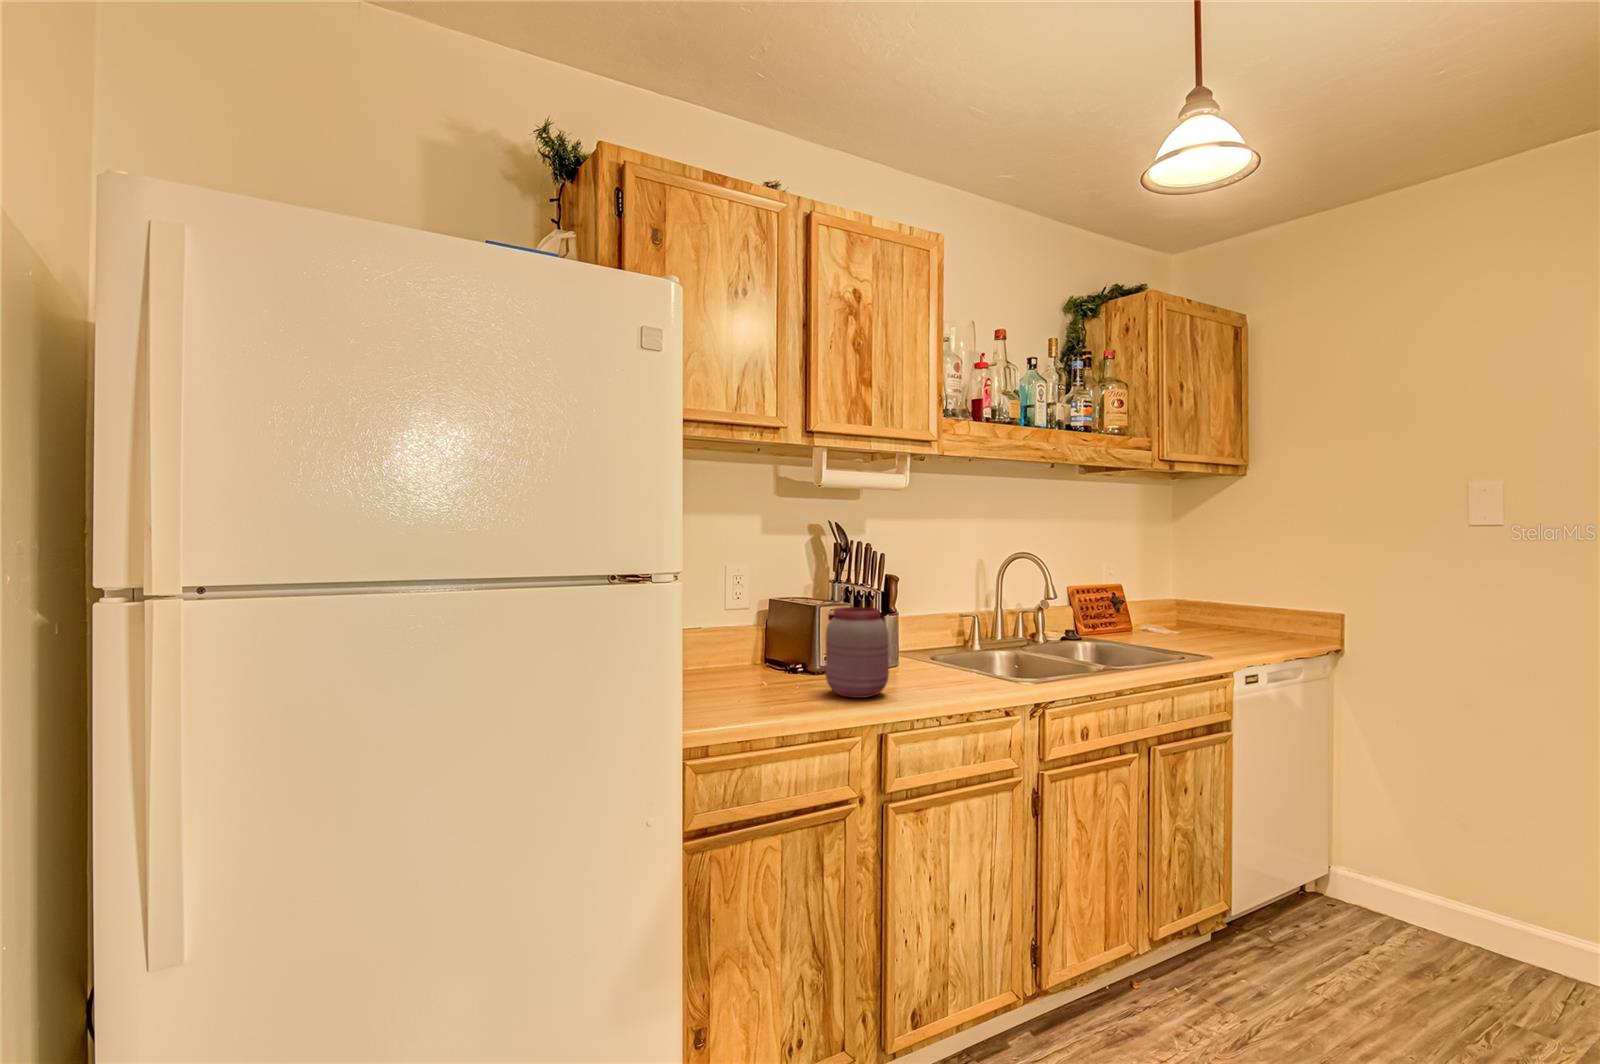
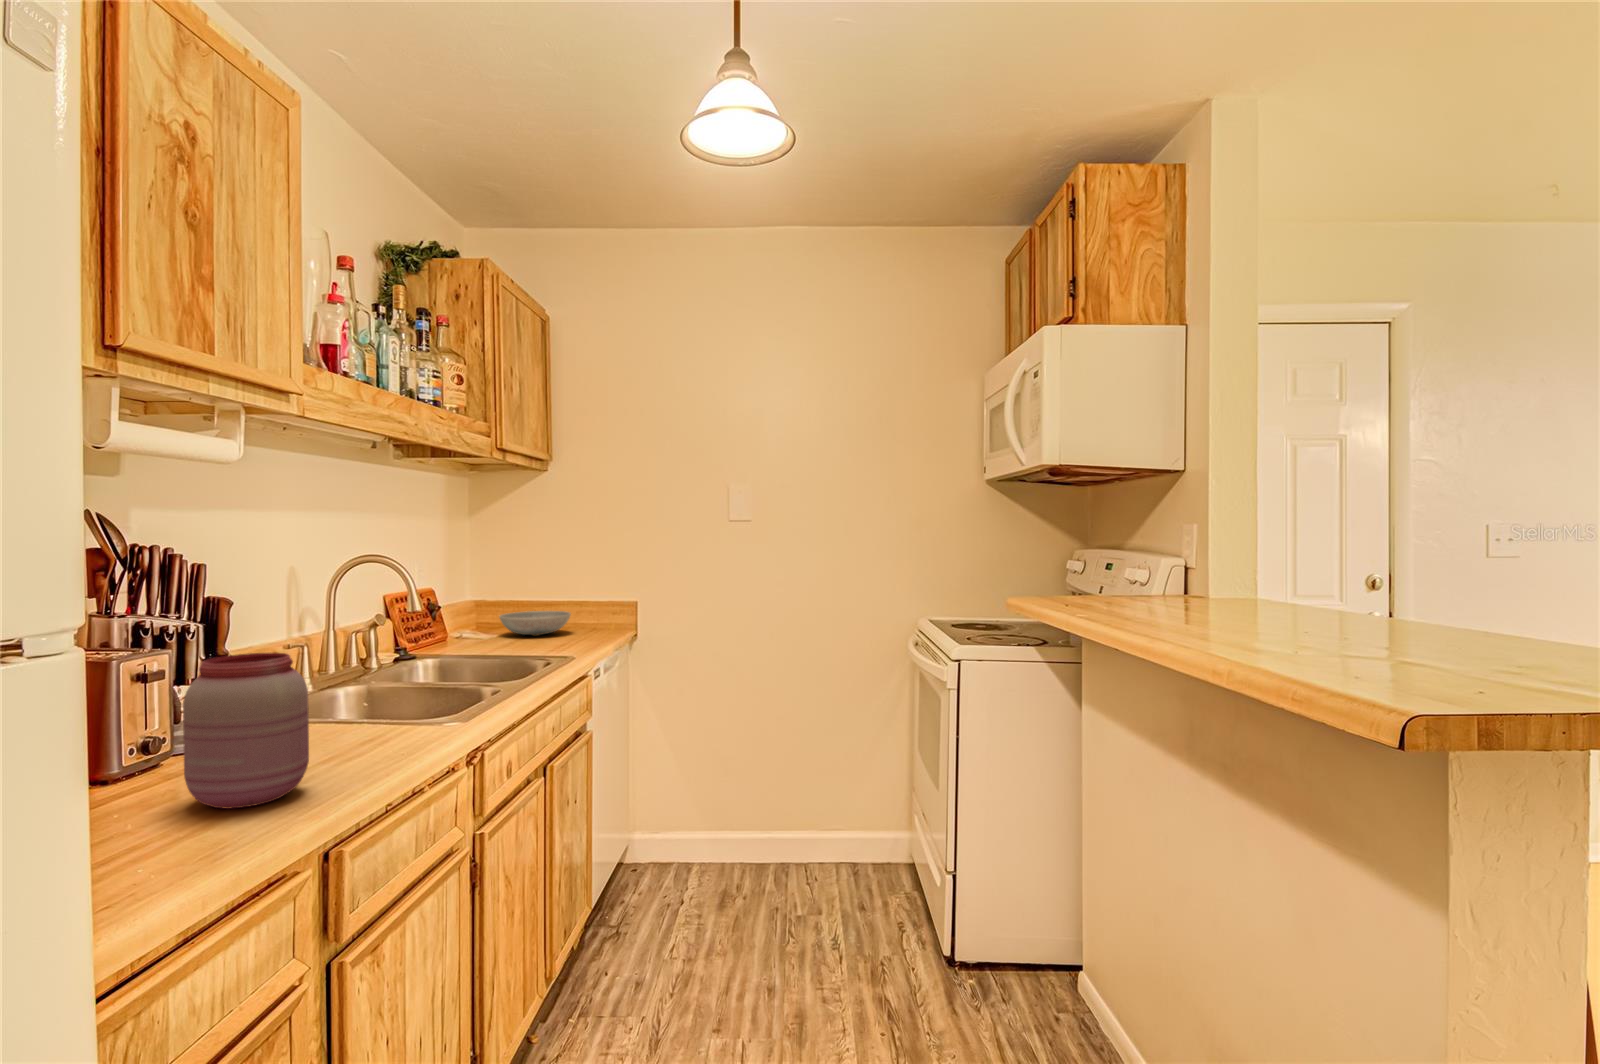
dish: none [1183,612,1257,635] -> present [499,611,571,635]

